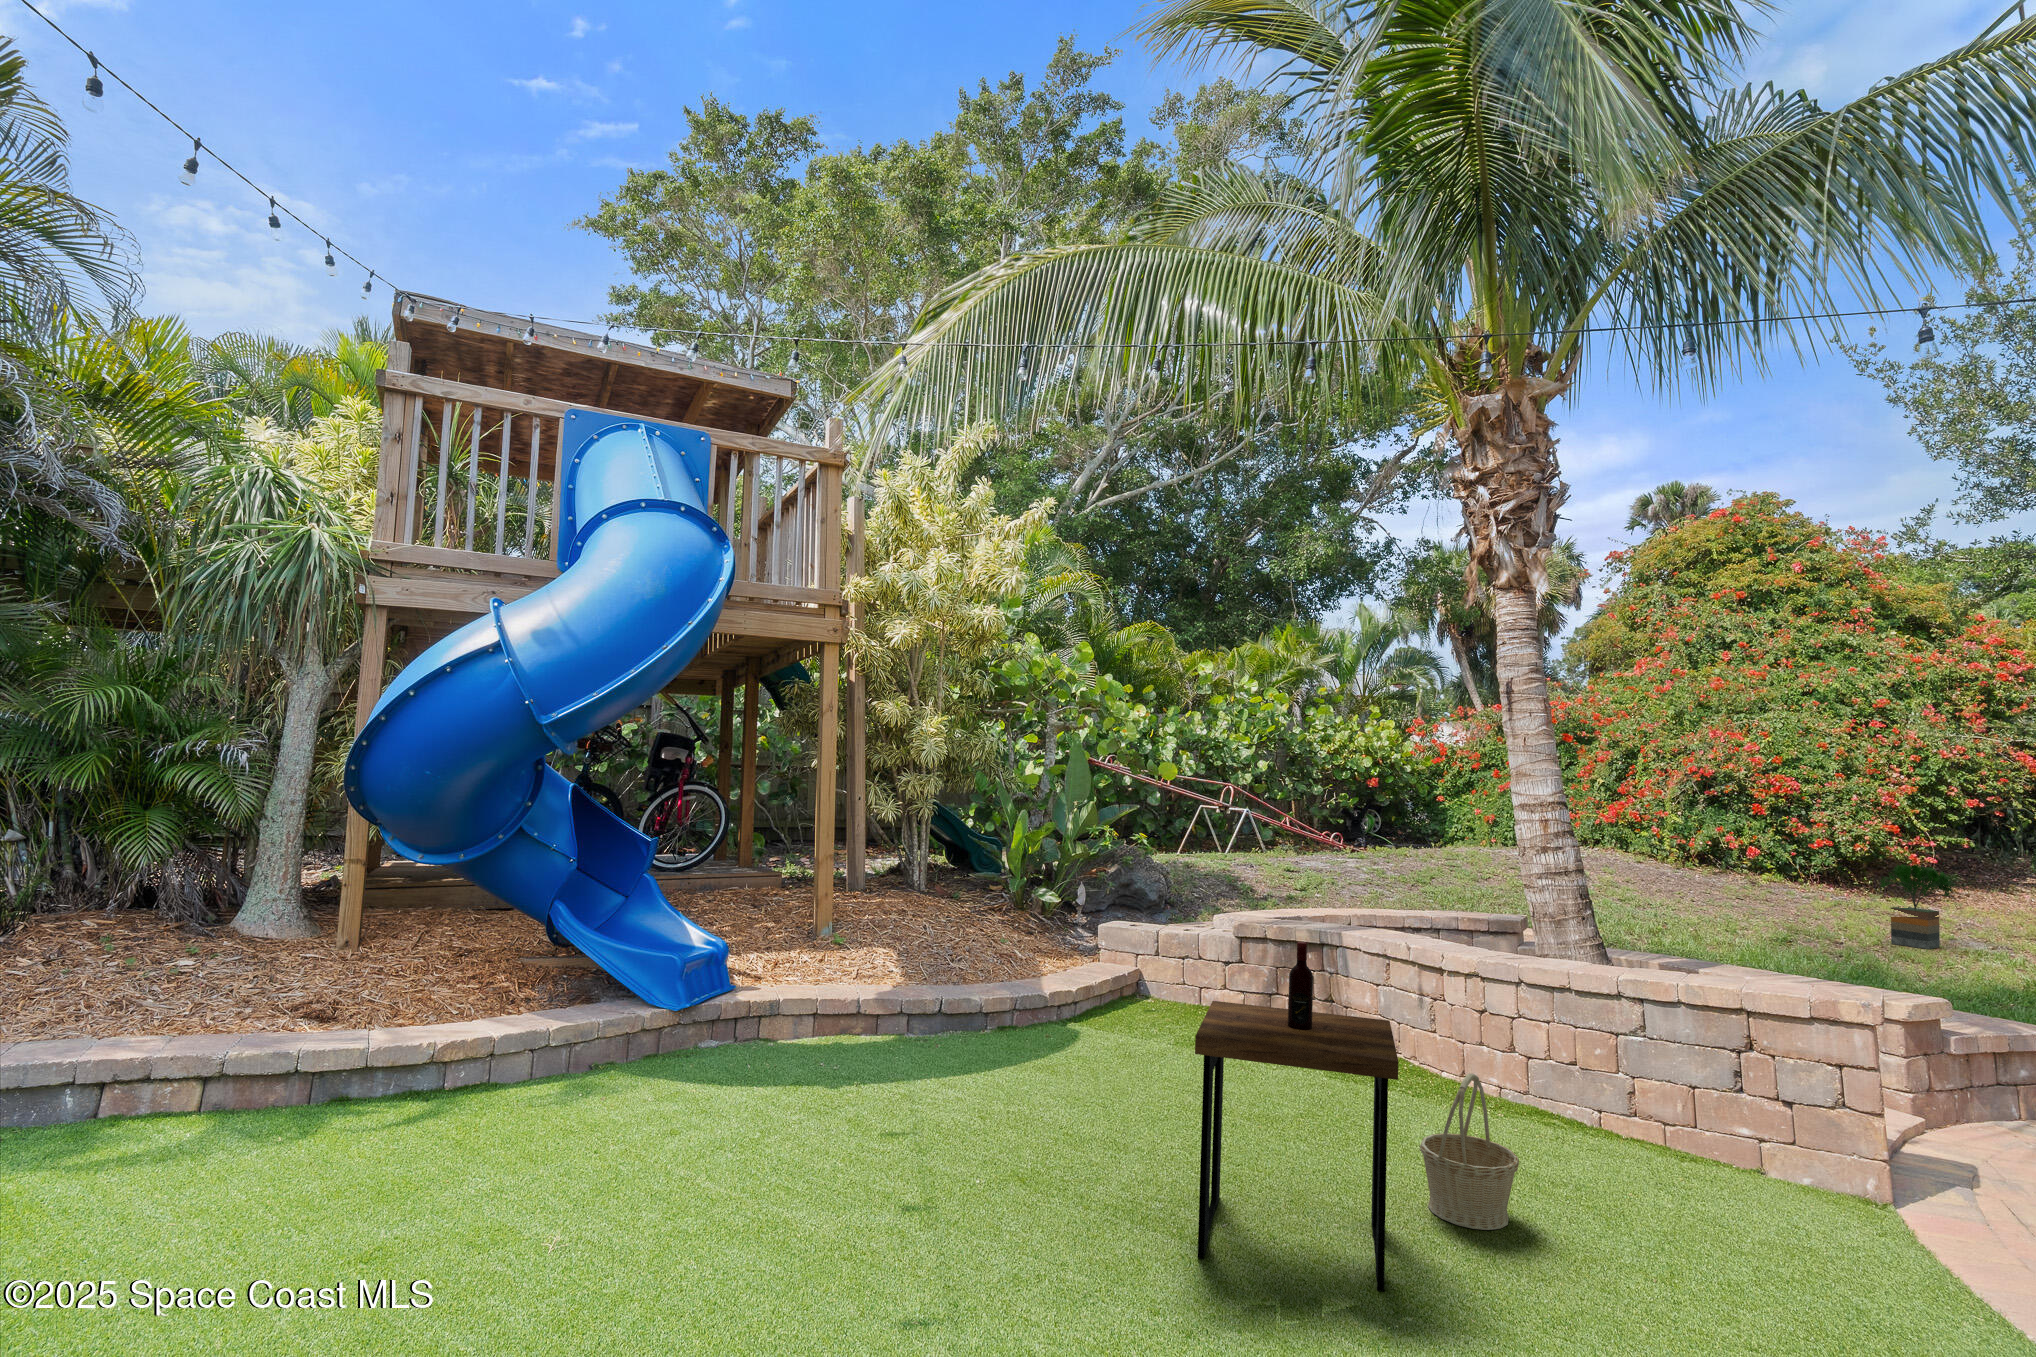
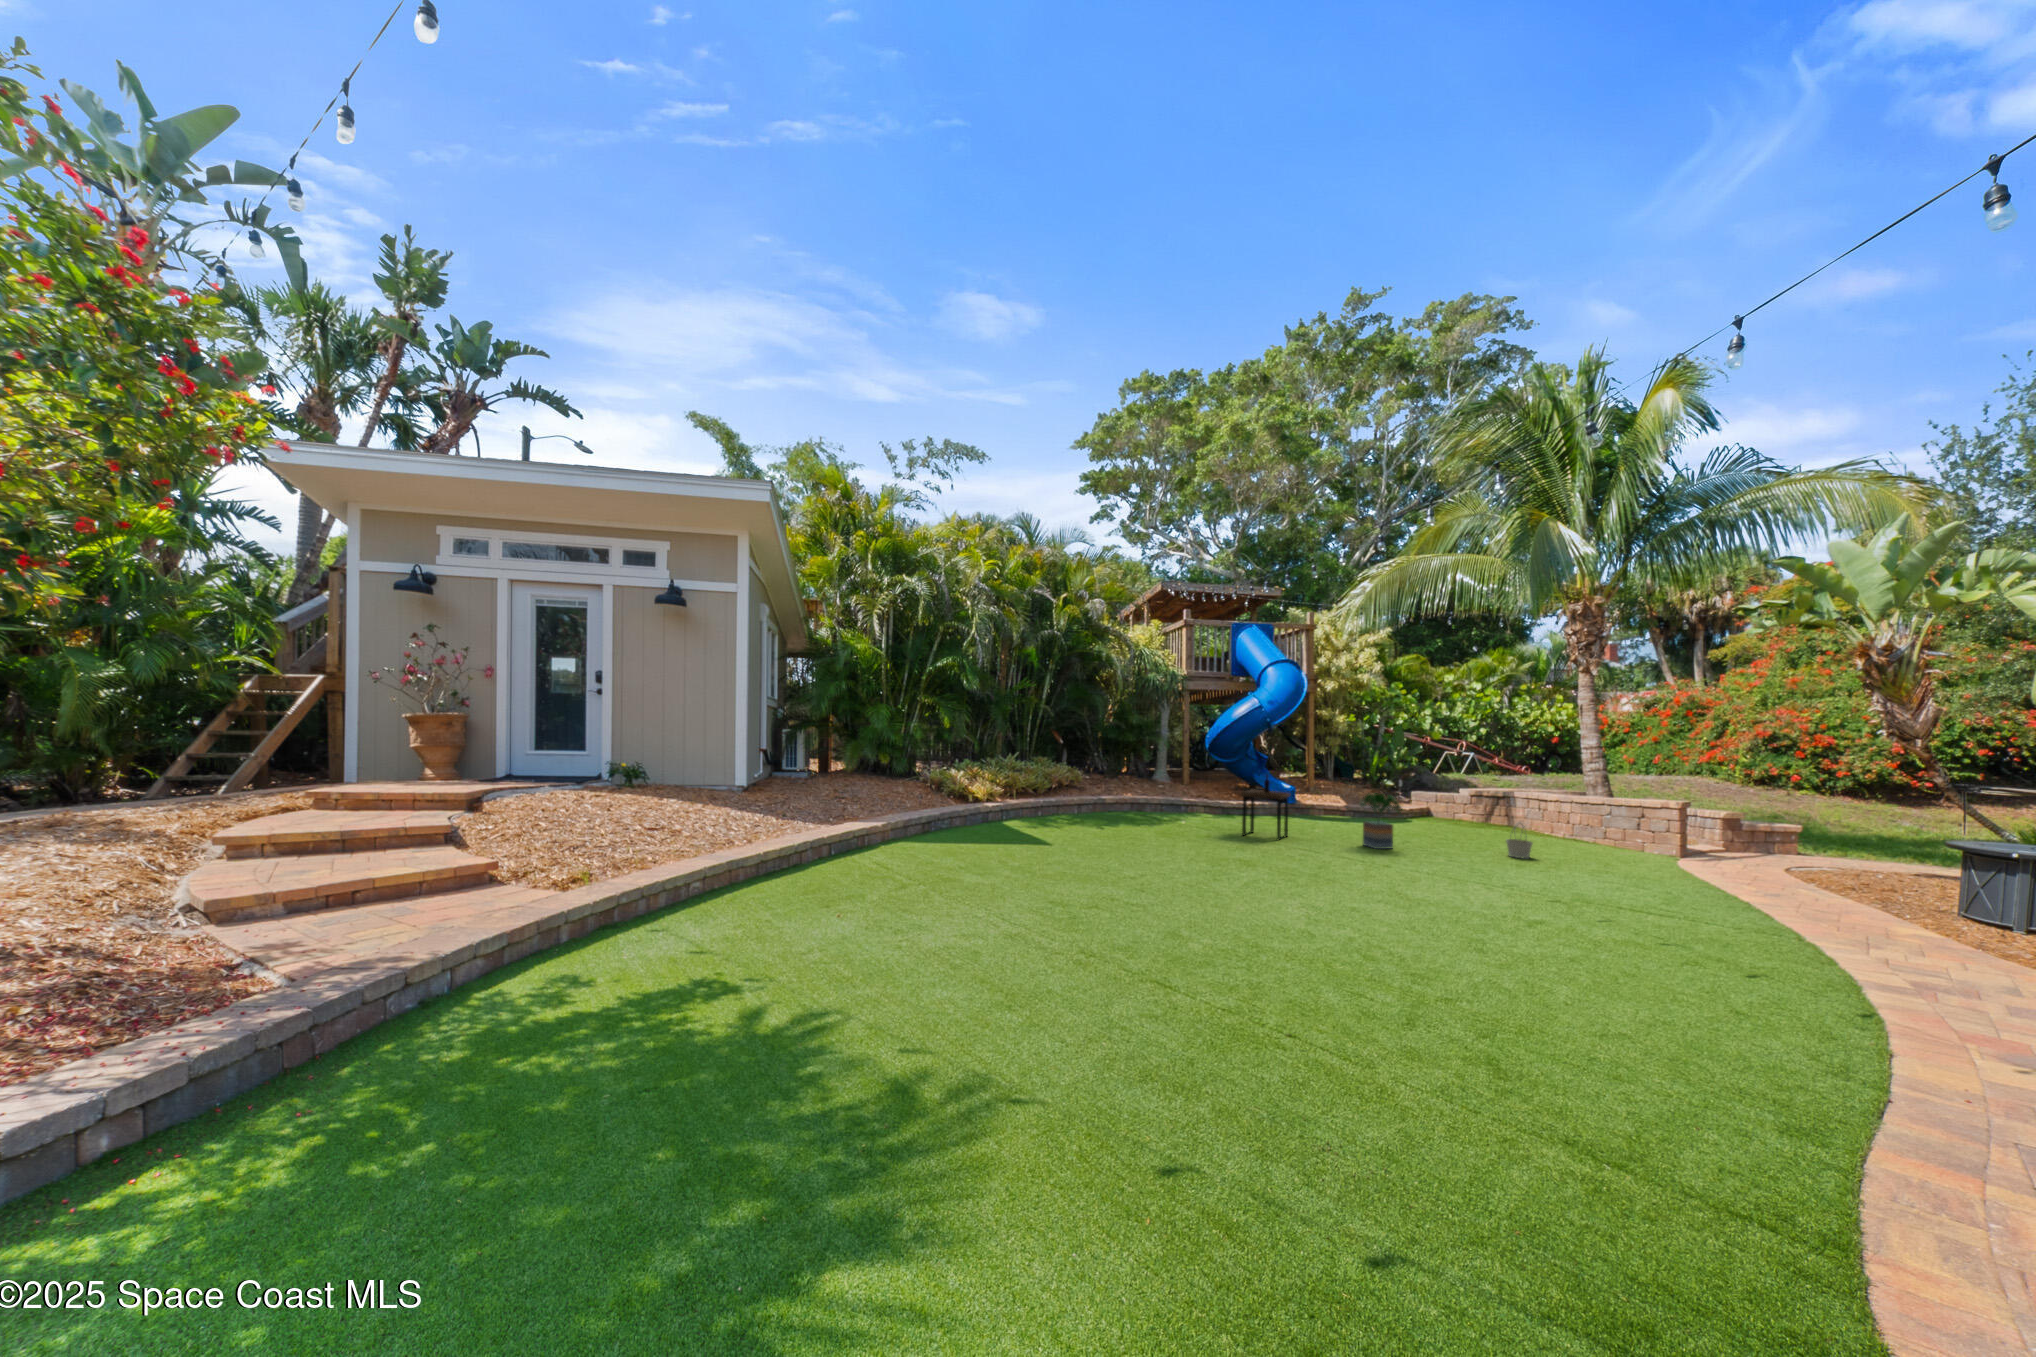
potted tree: present [1880,864,1955,949] -> present [1360,793,1403,849]
side table: present [1195,942,1398,1292] -> present [1241,776,1291,840]

